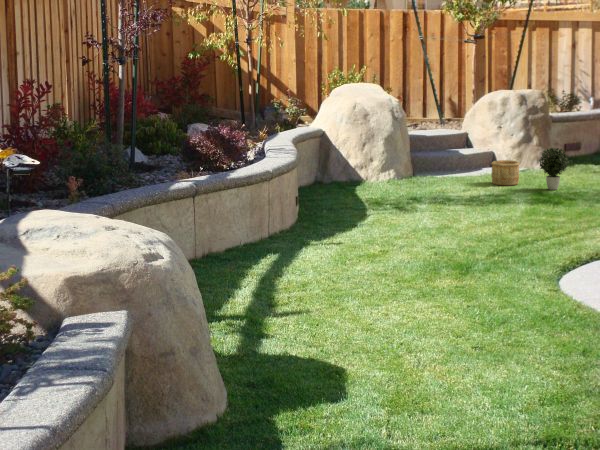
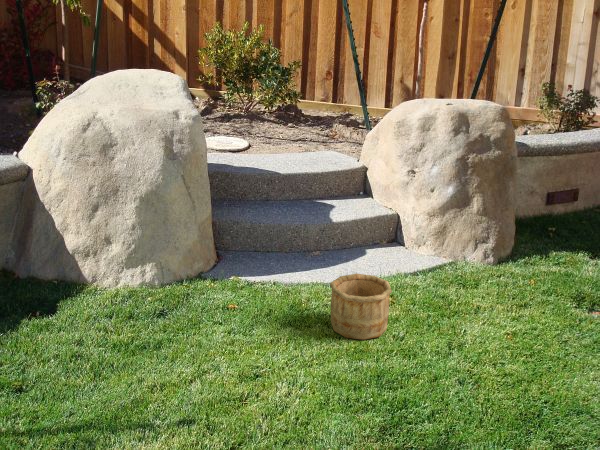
potted plant: present [539,148,569,190] -> none [412,283,485,381]

